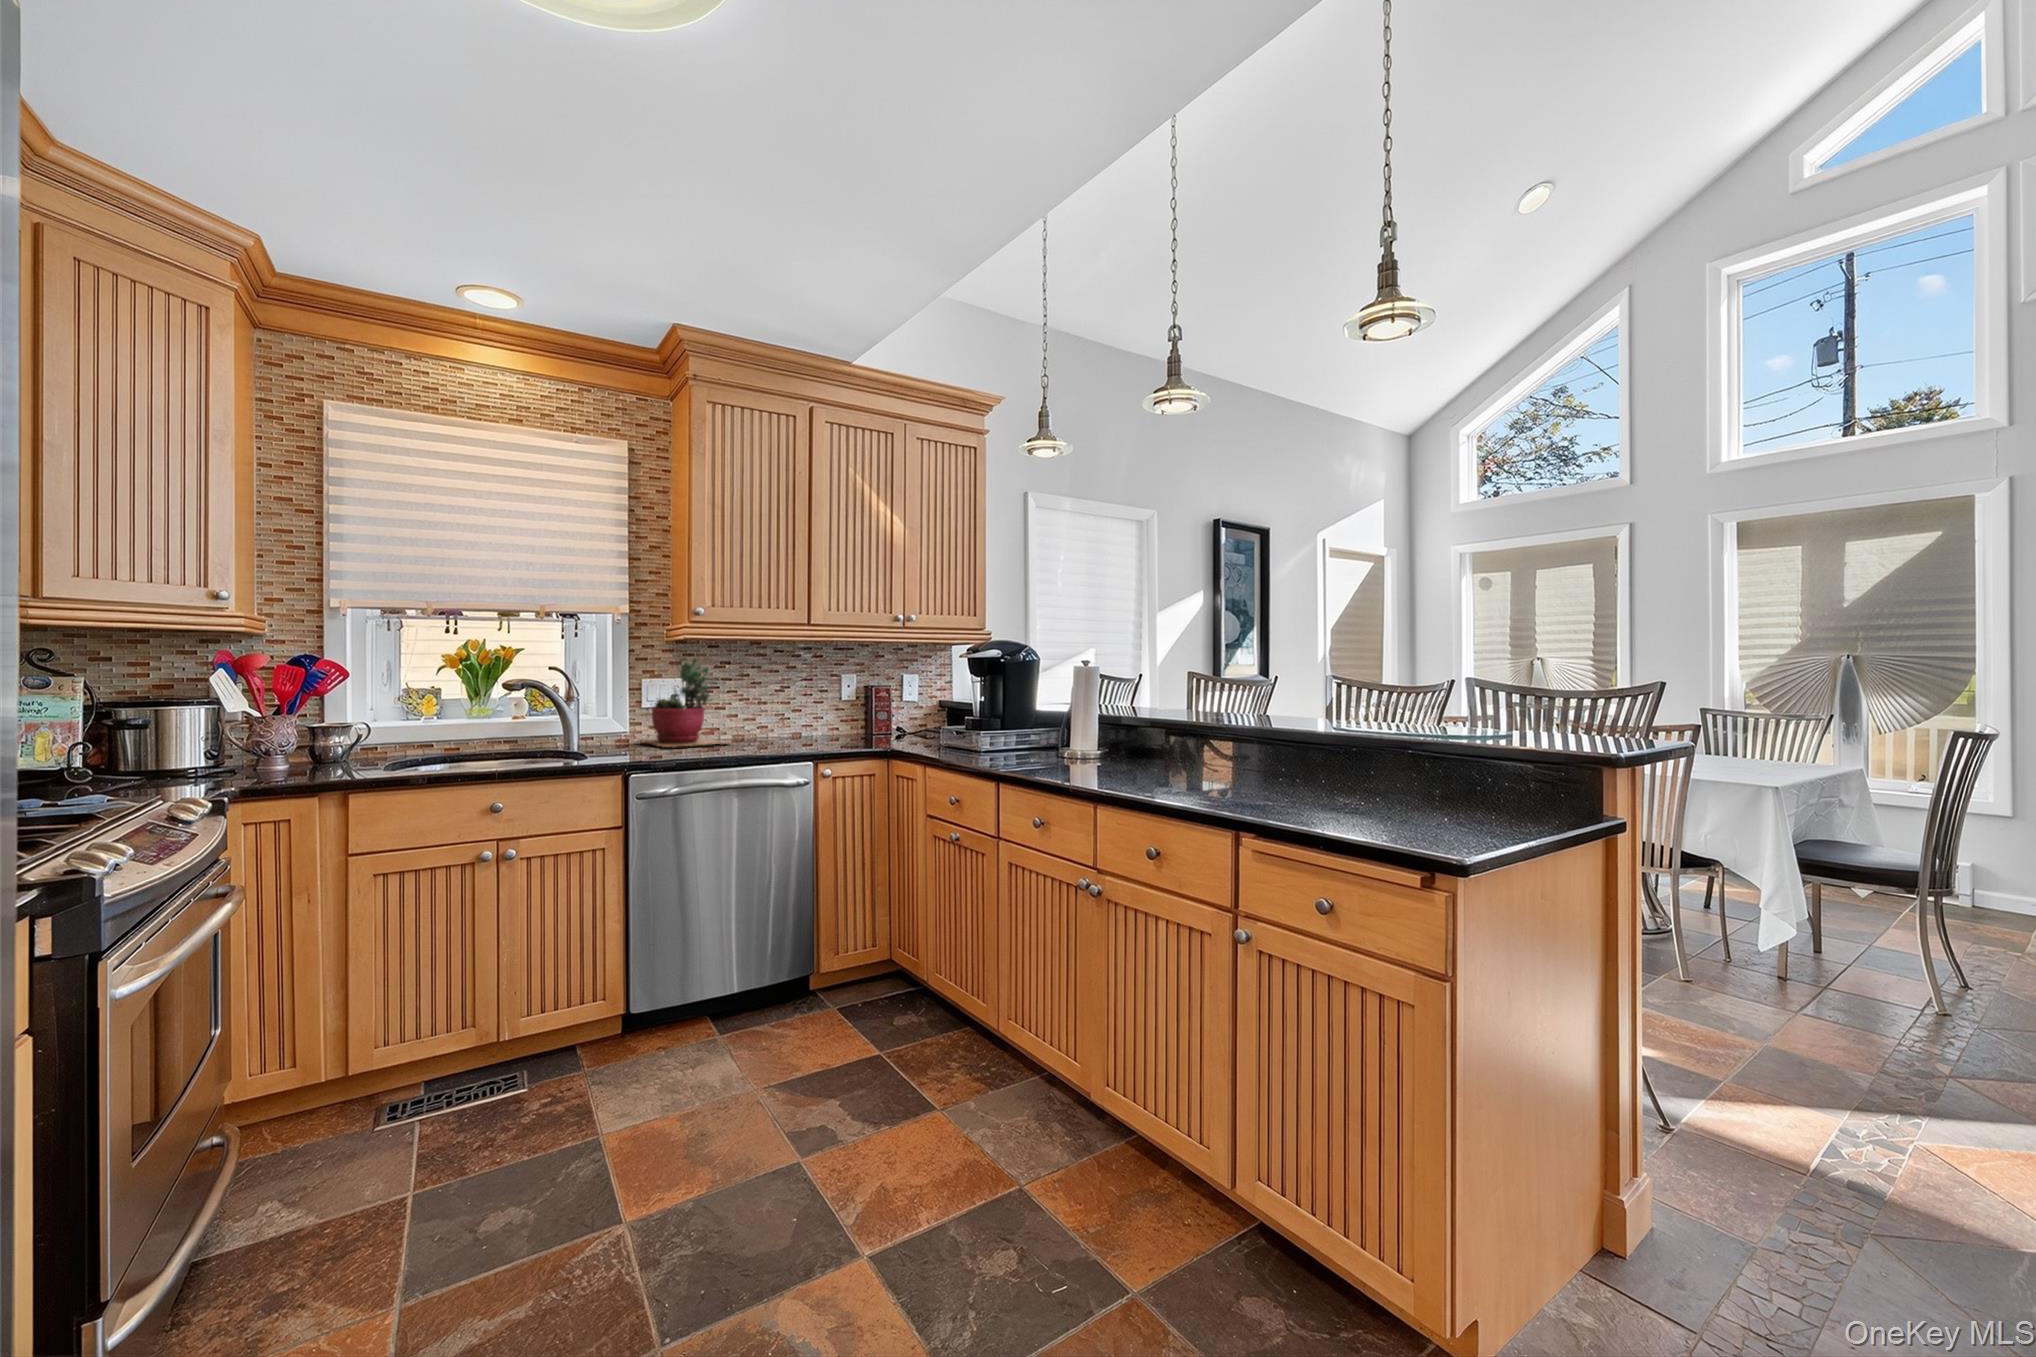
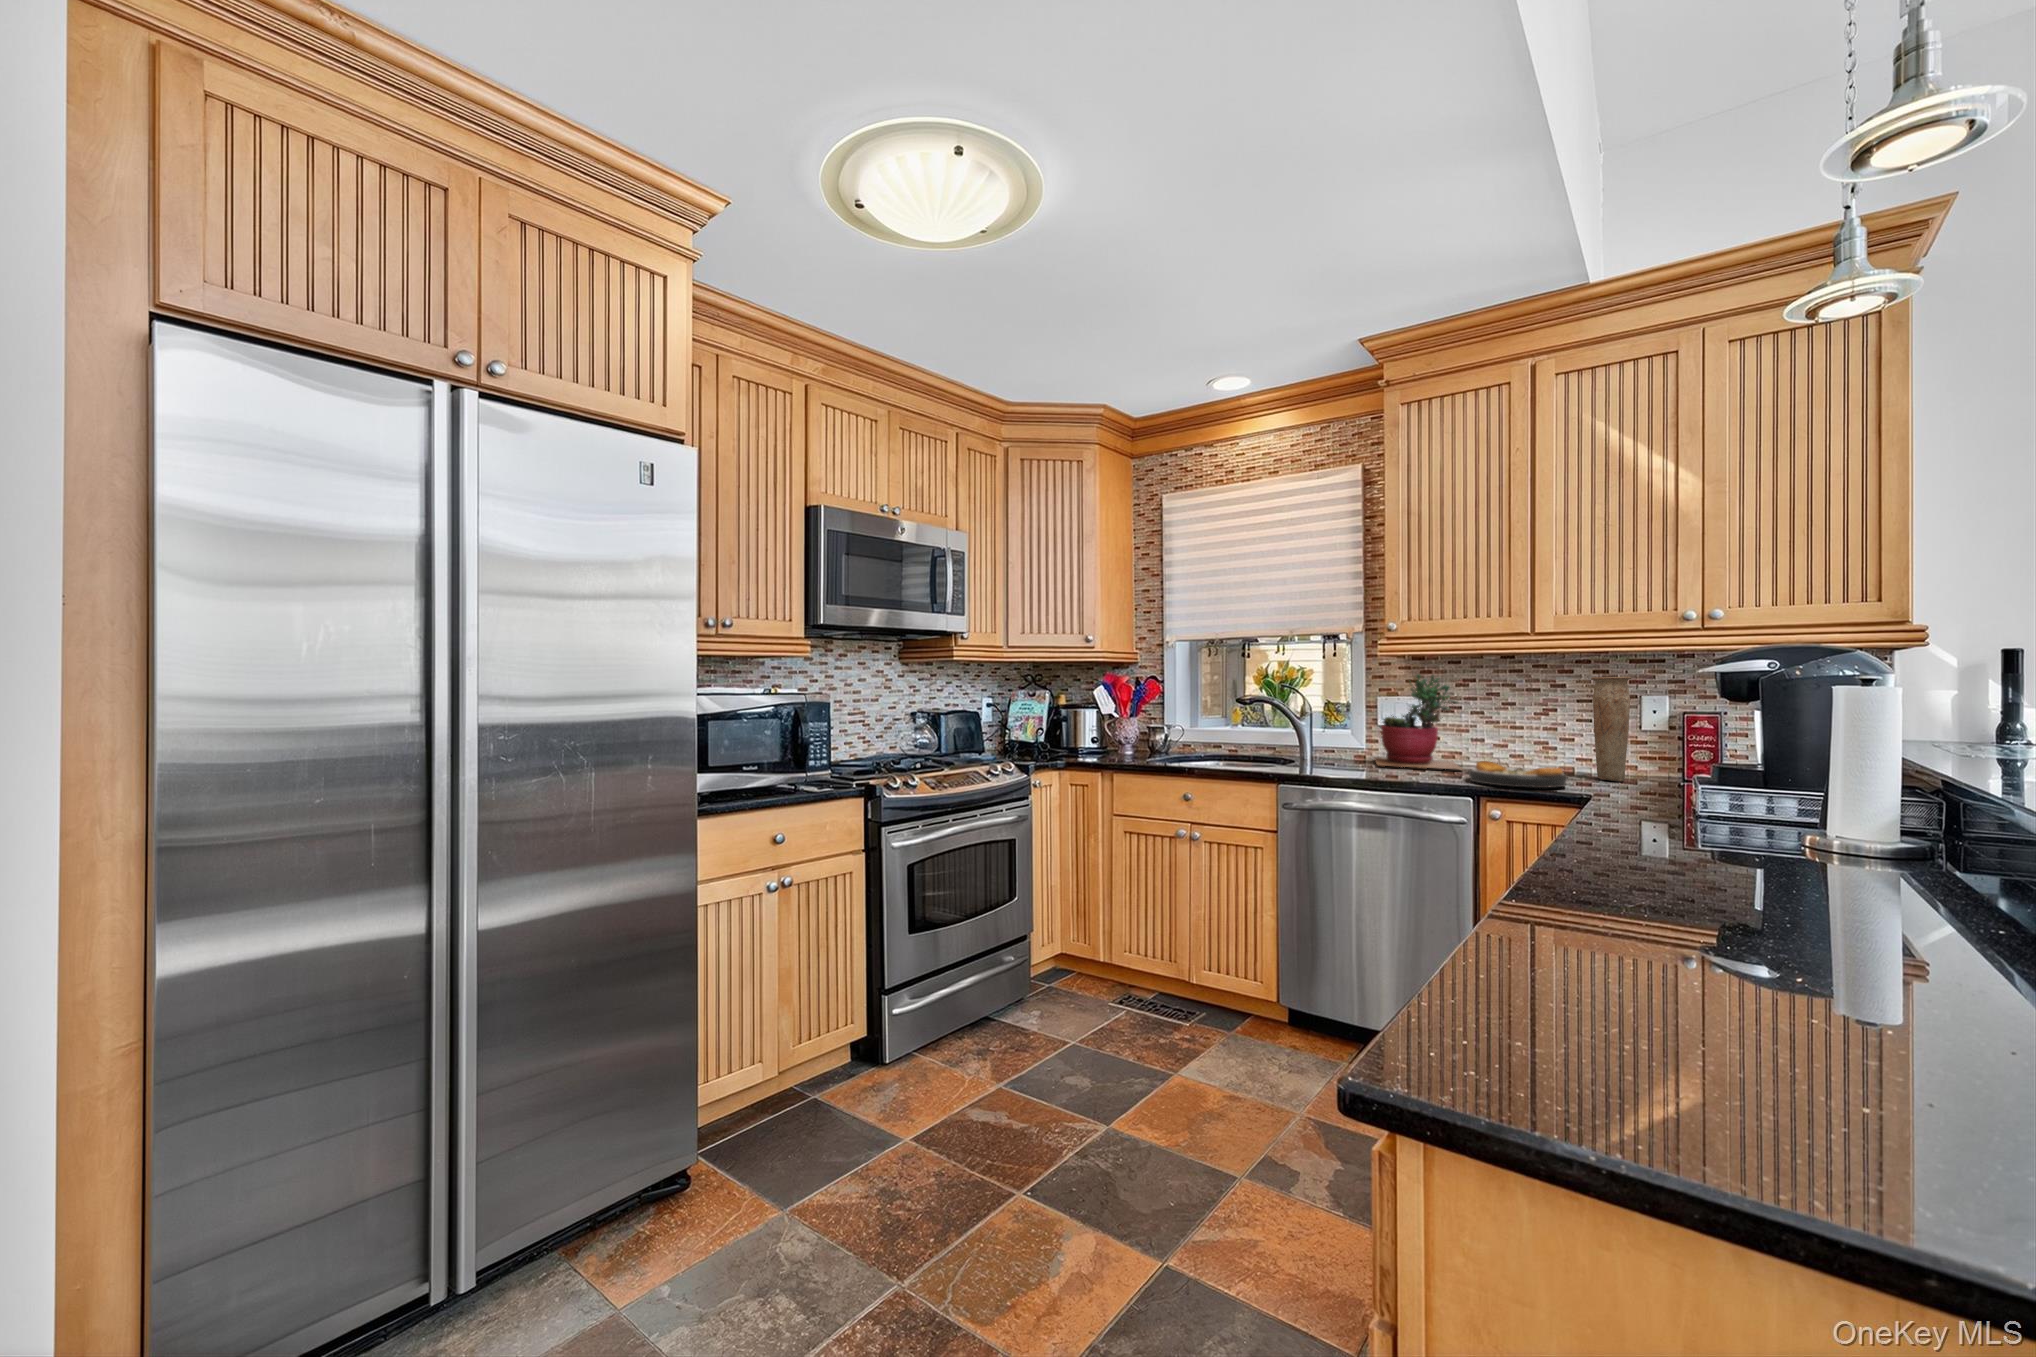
vase: none [814,660,839,739] -> present [1591,677,1631,781]
plate: none [758,731,831,751] -> present [1468,761,1568,788]

